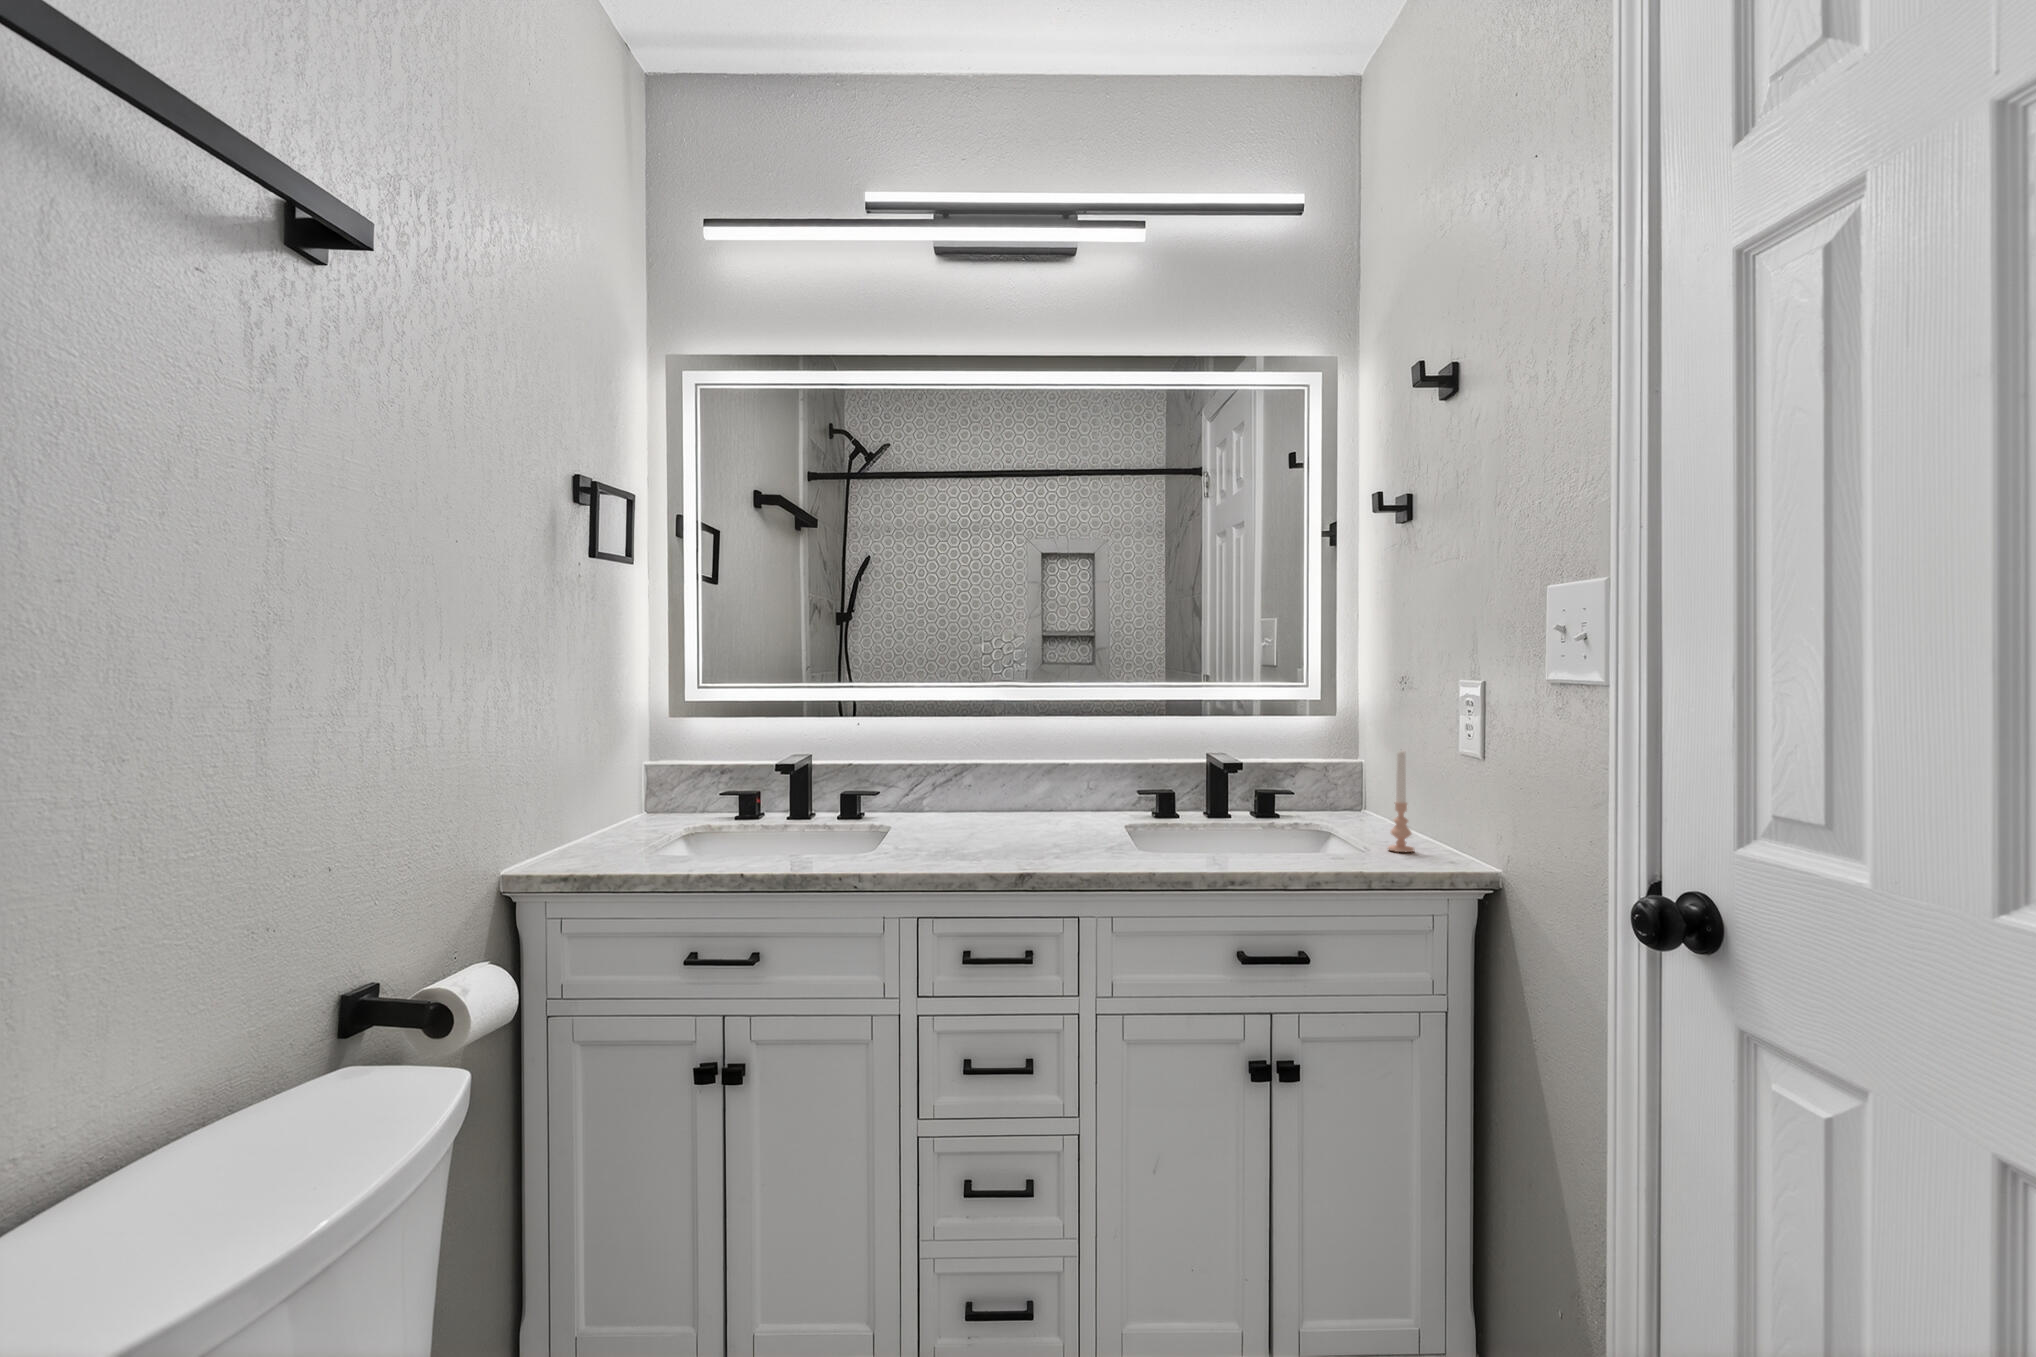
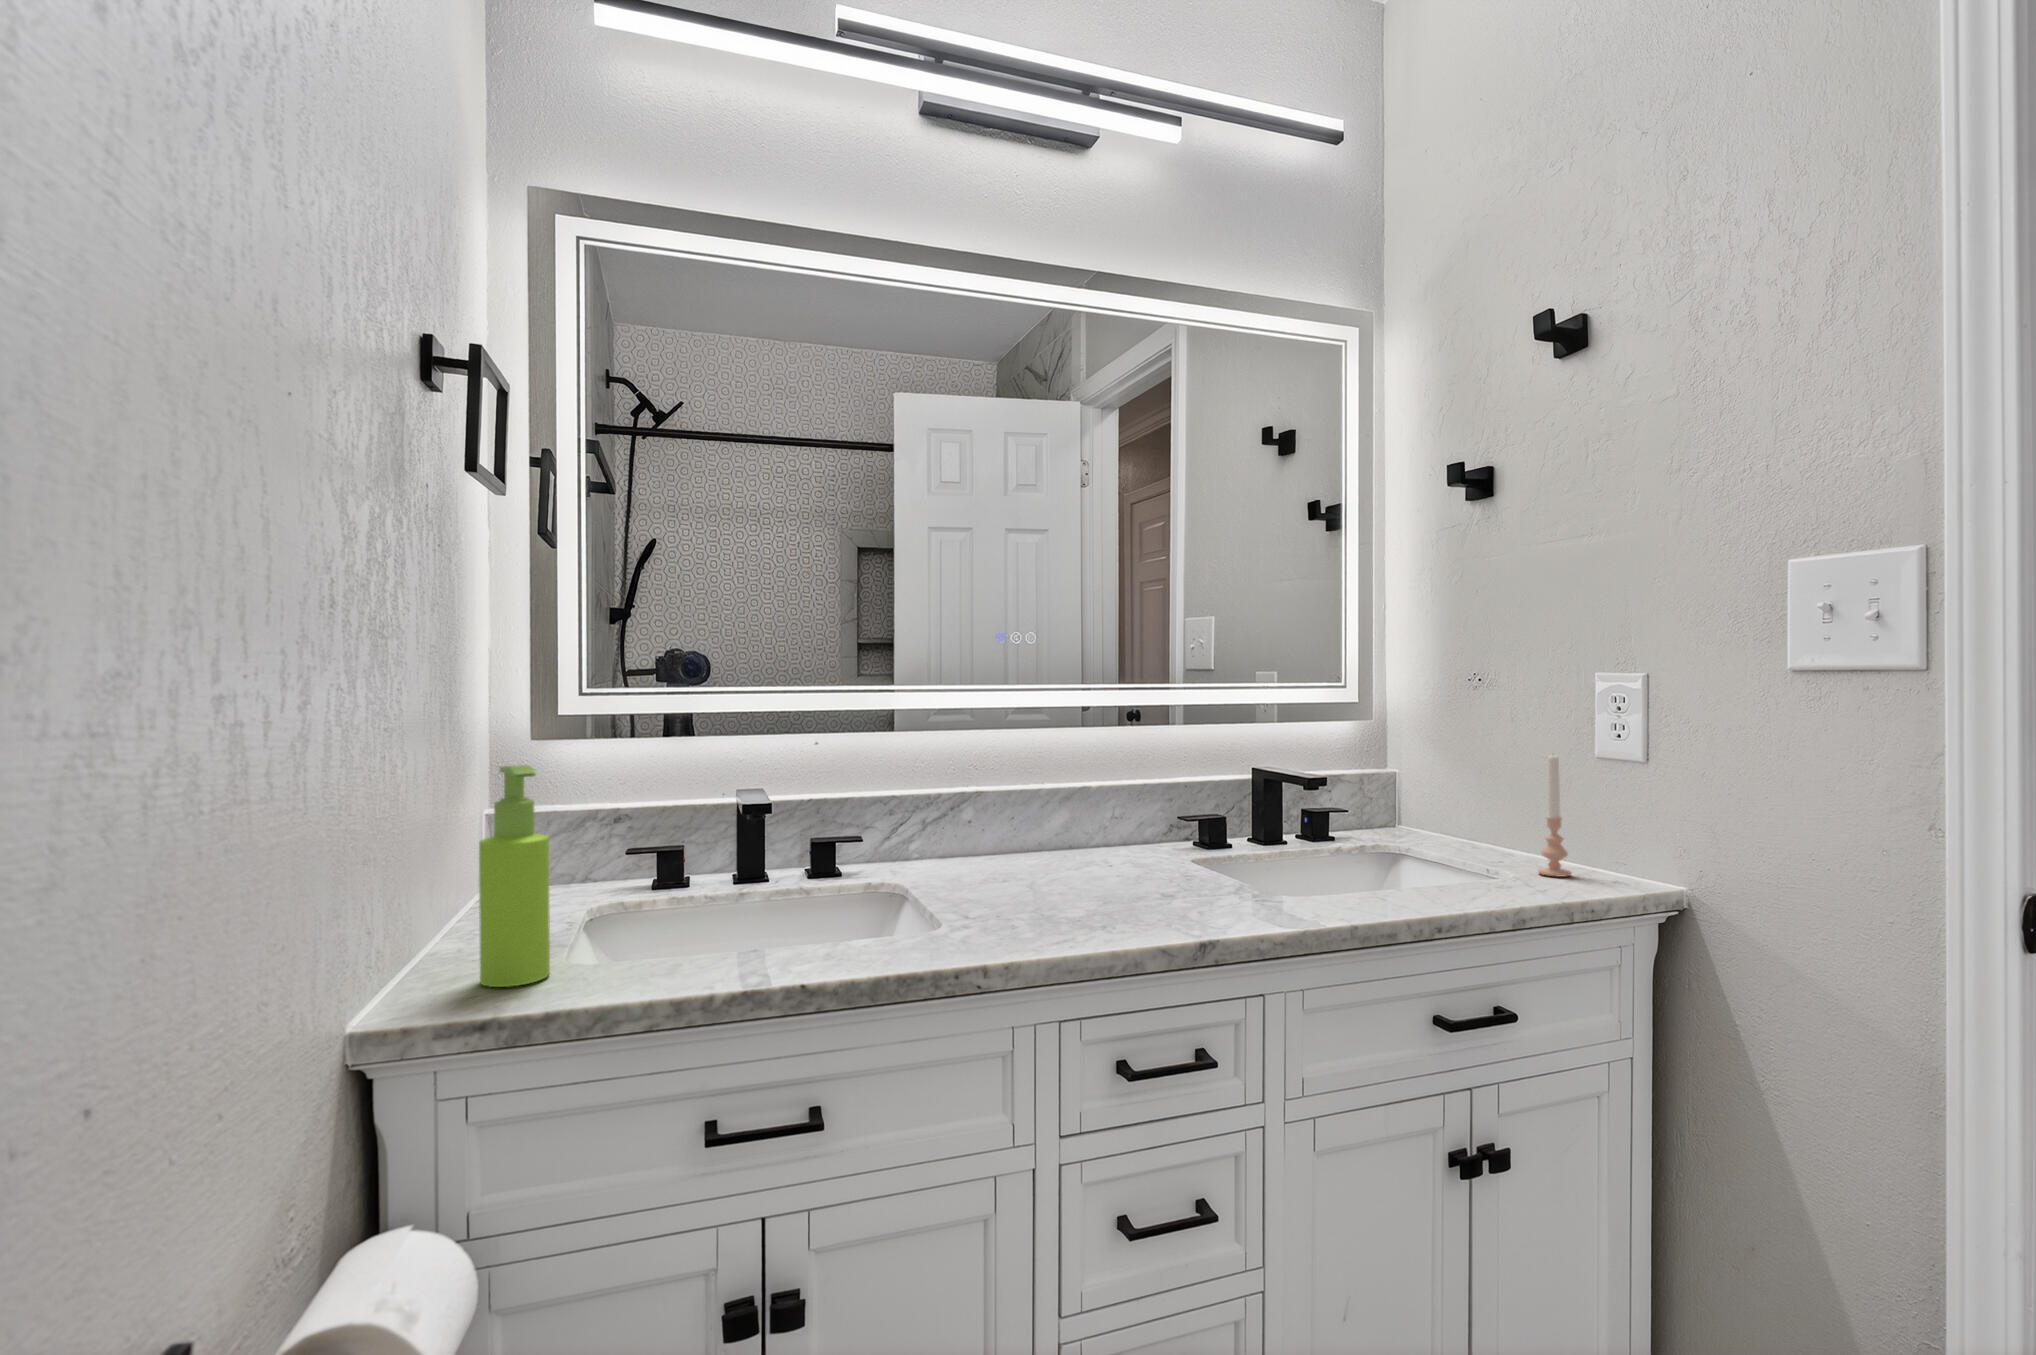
soap dispenser: none [580,733,621,862] -> present [479,765,550,987]

